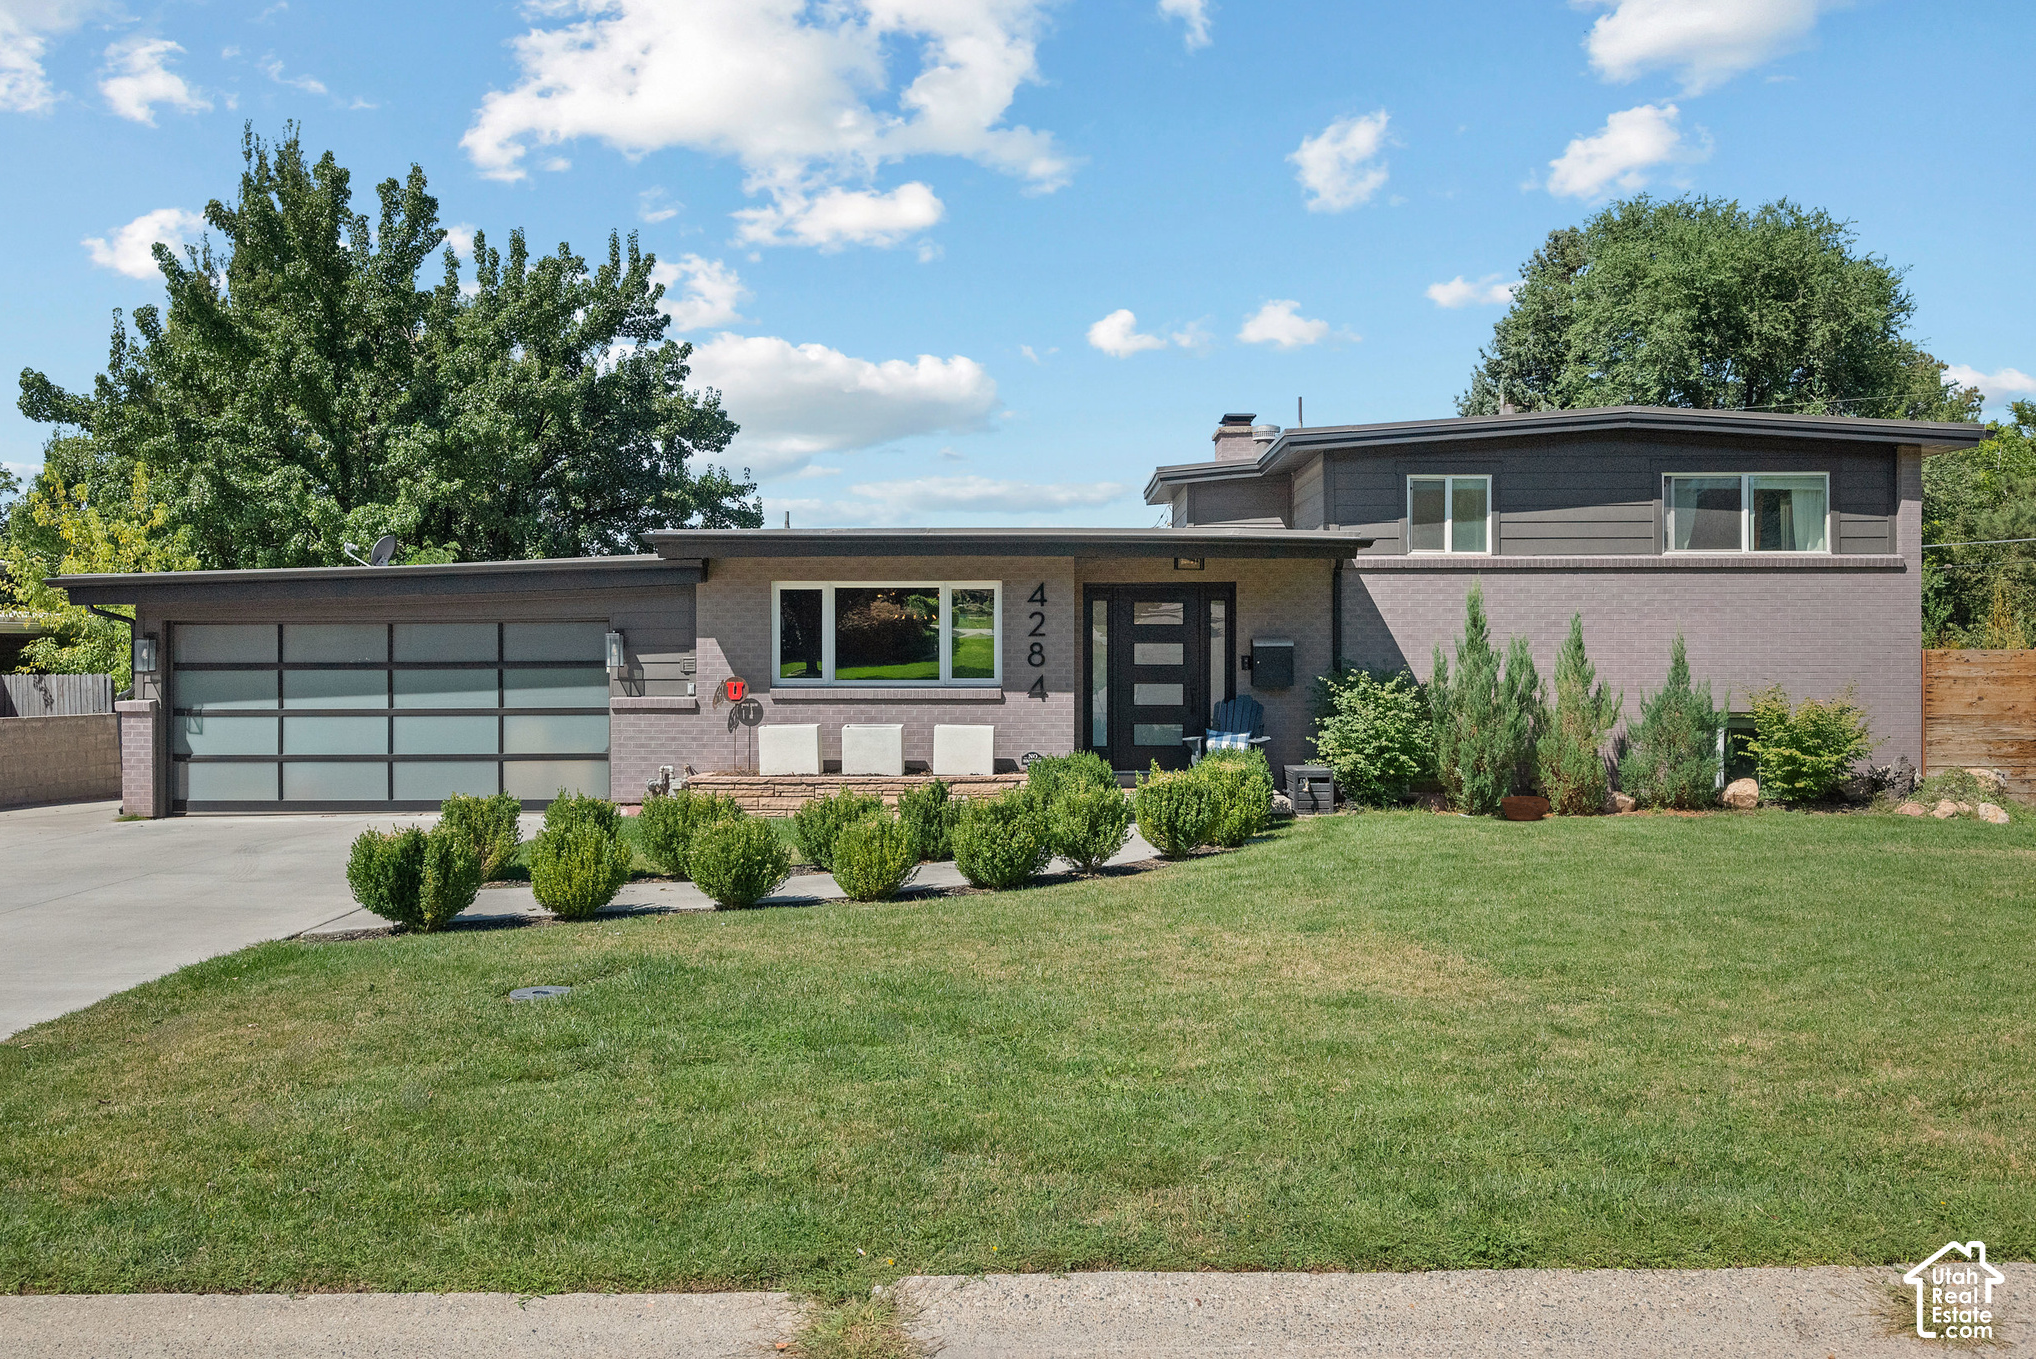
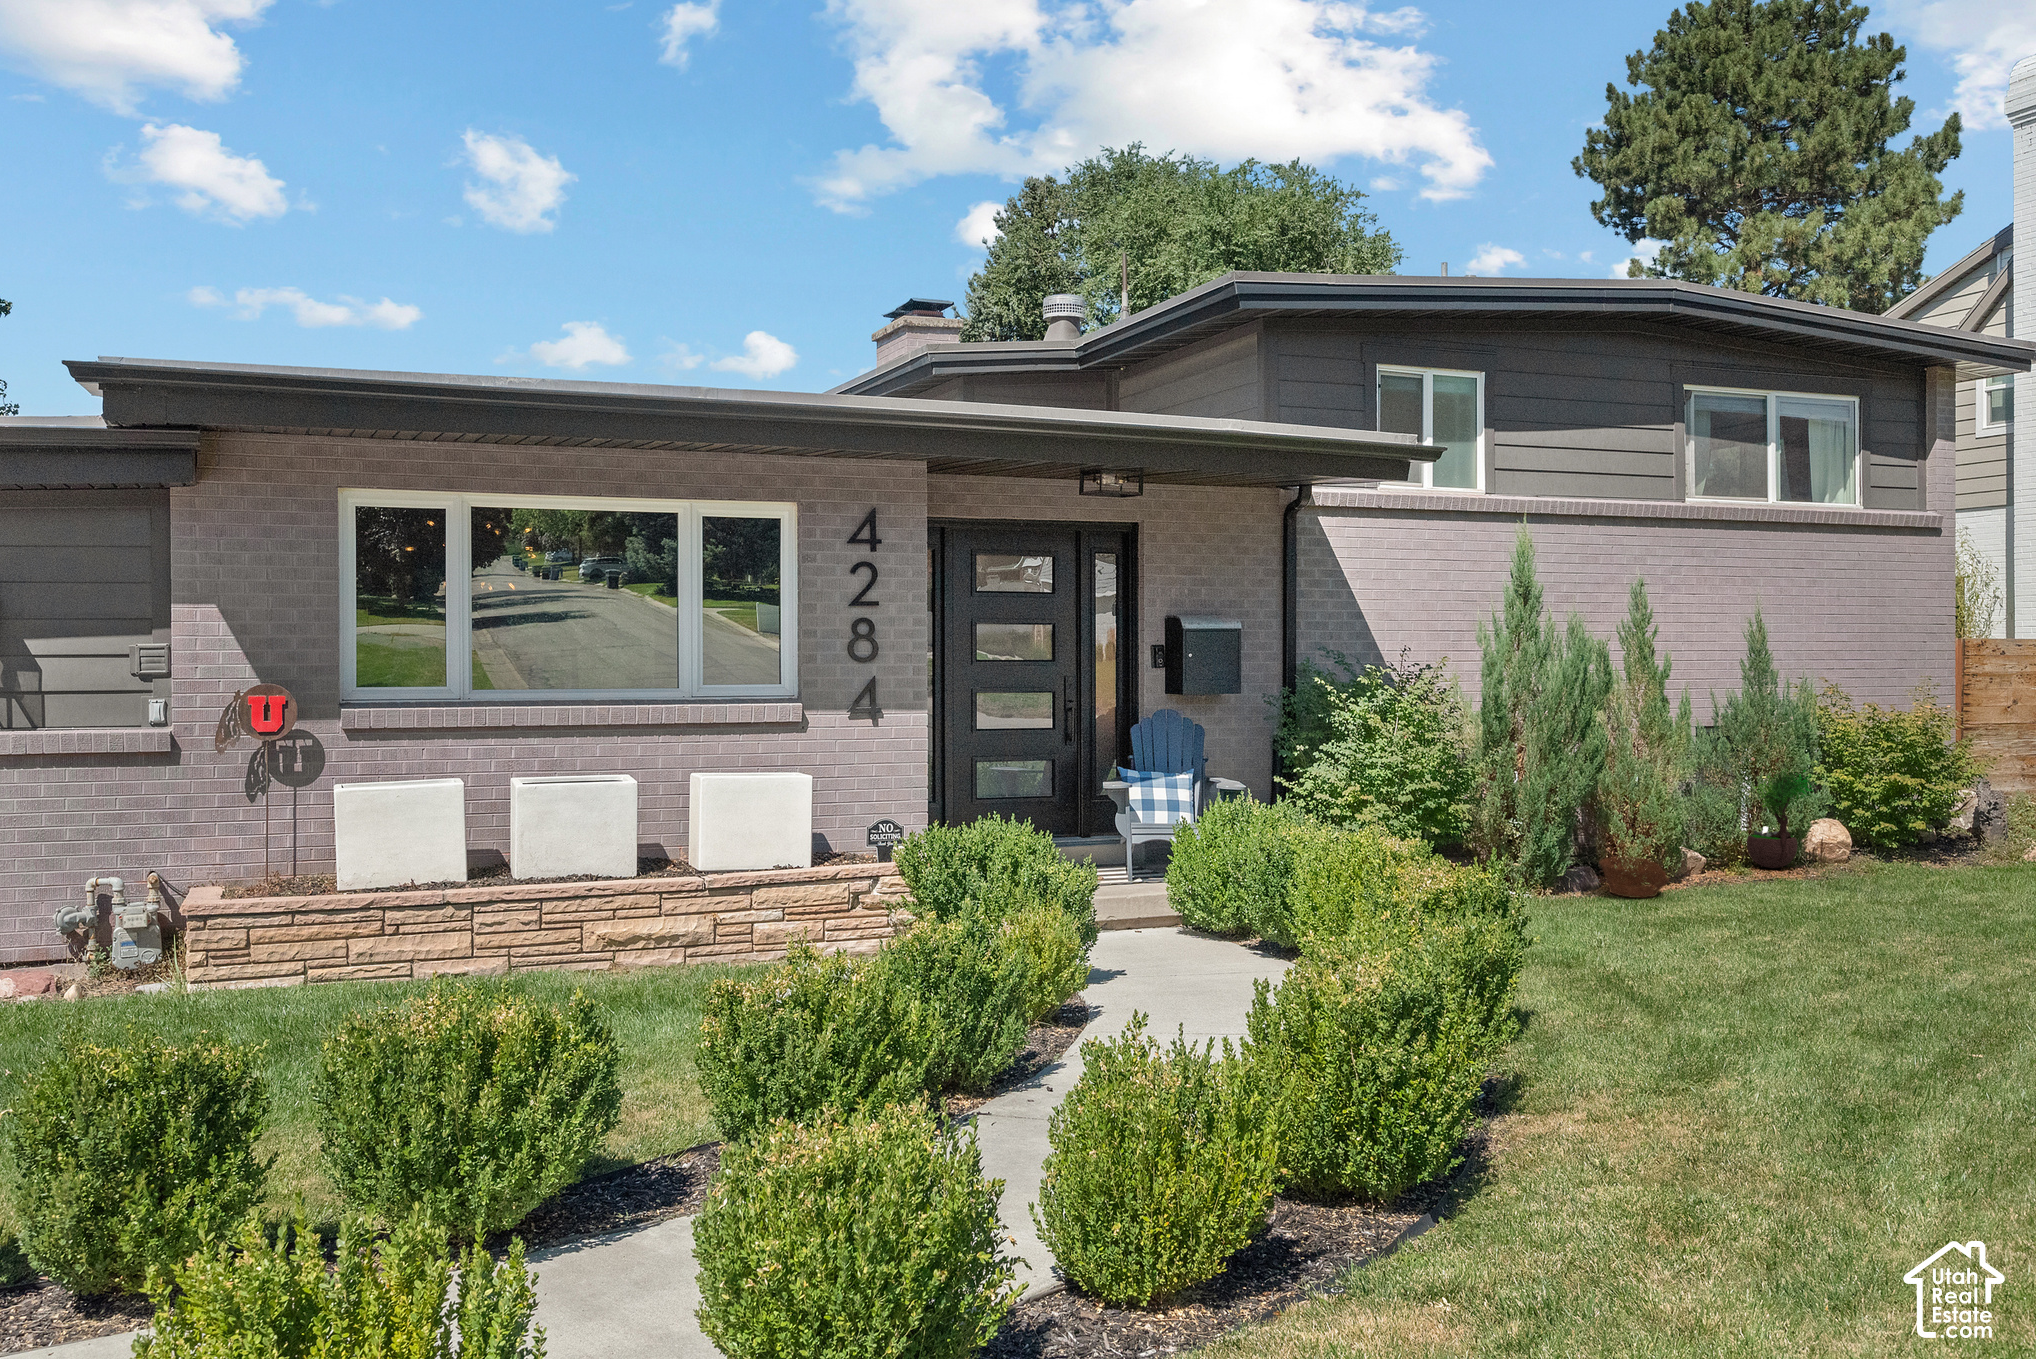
potted tree: none [1649,738,1697,812] -> present [1747,768,1812,868]

